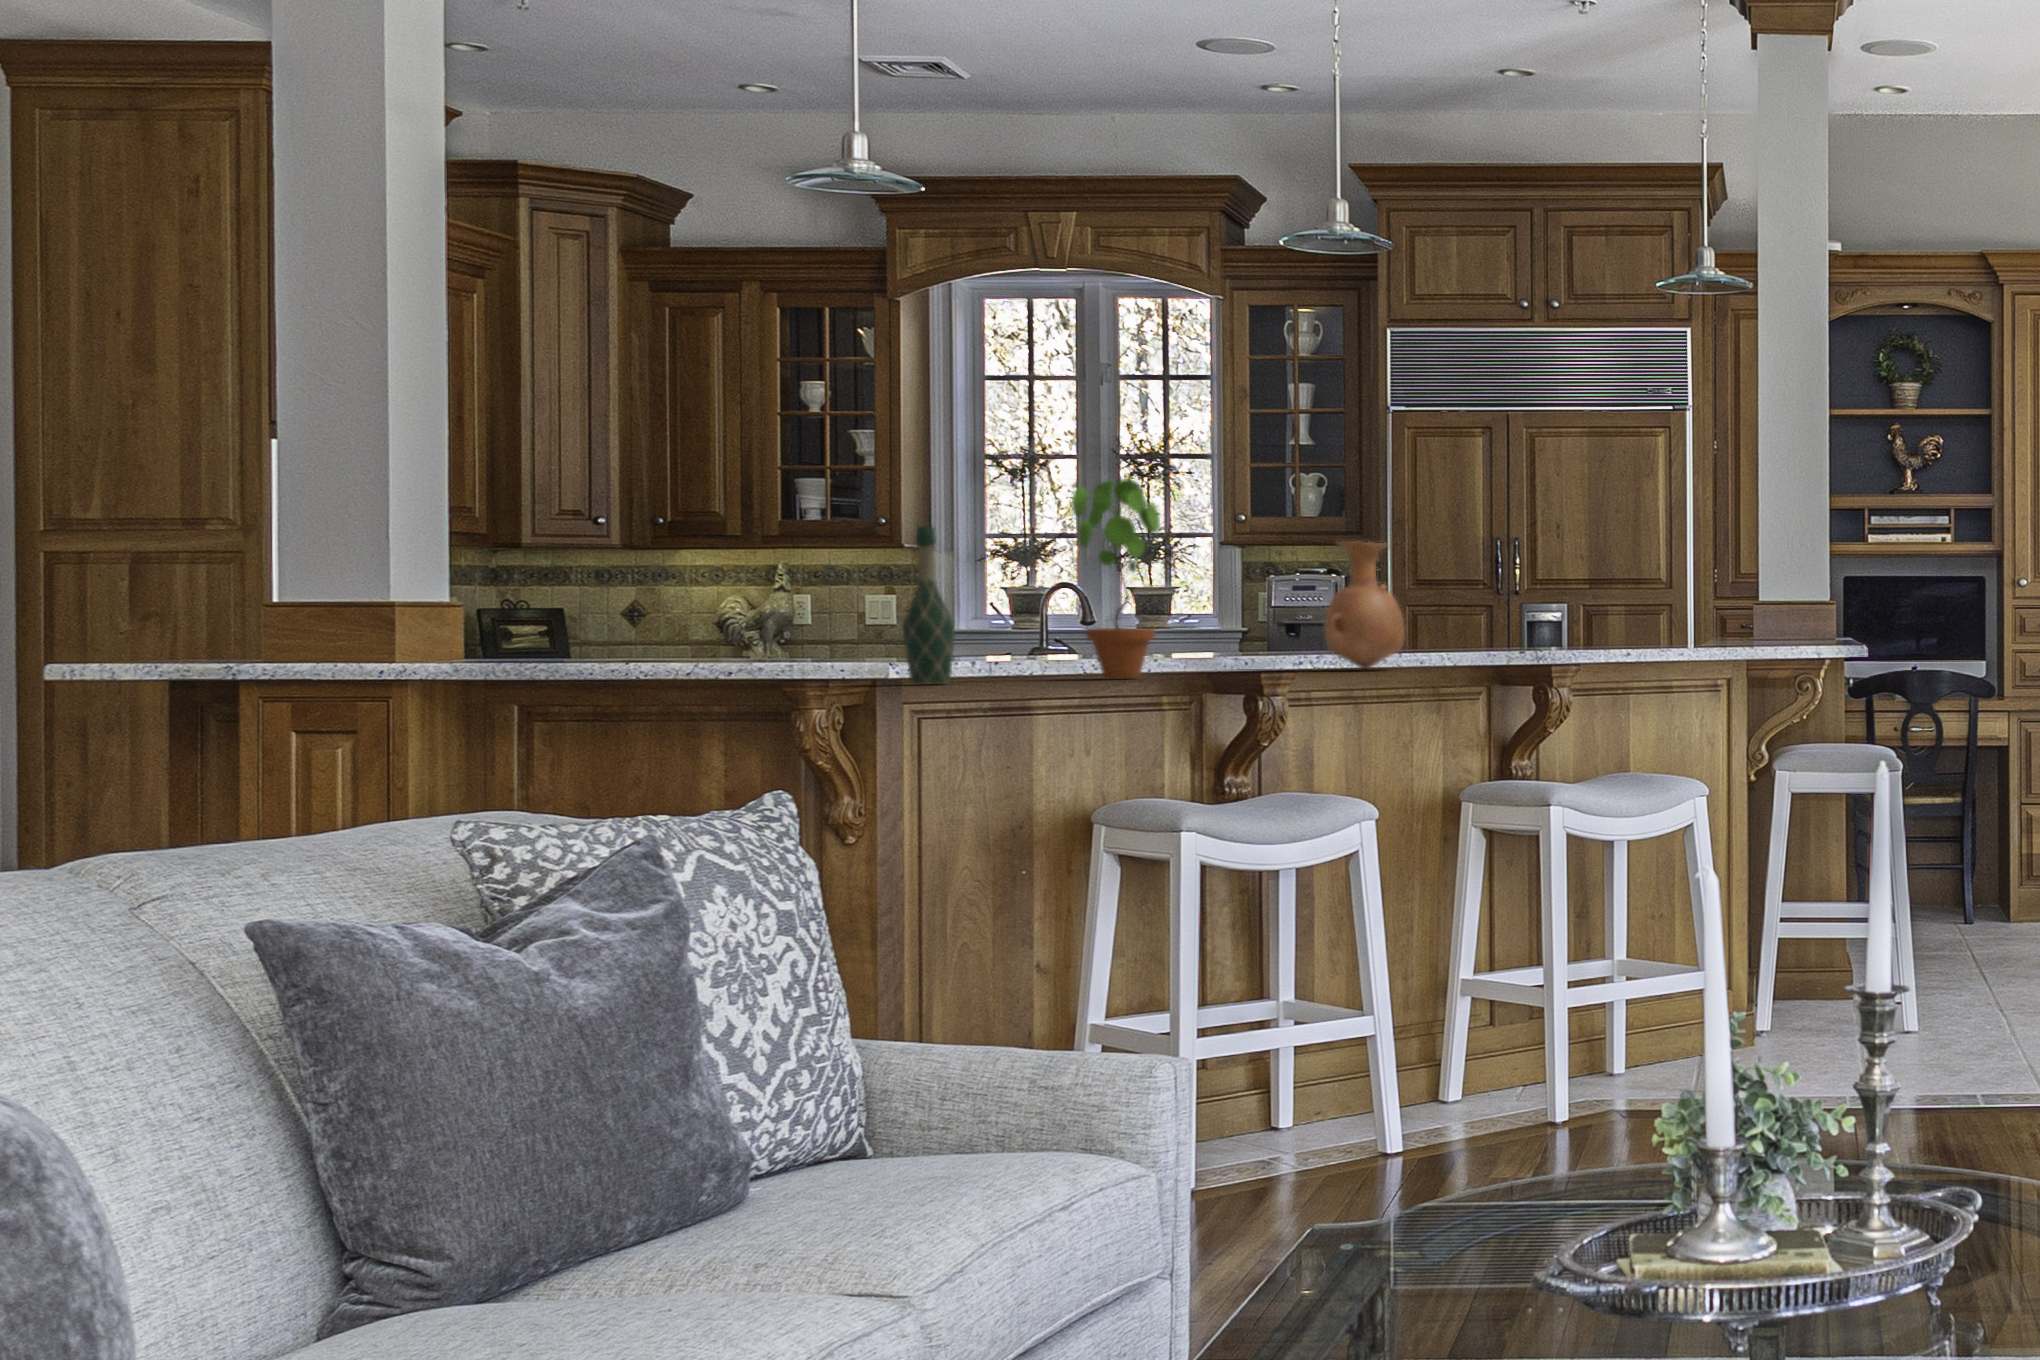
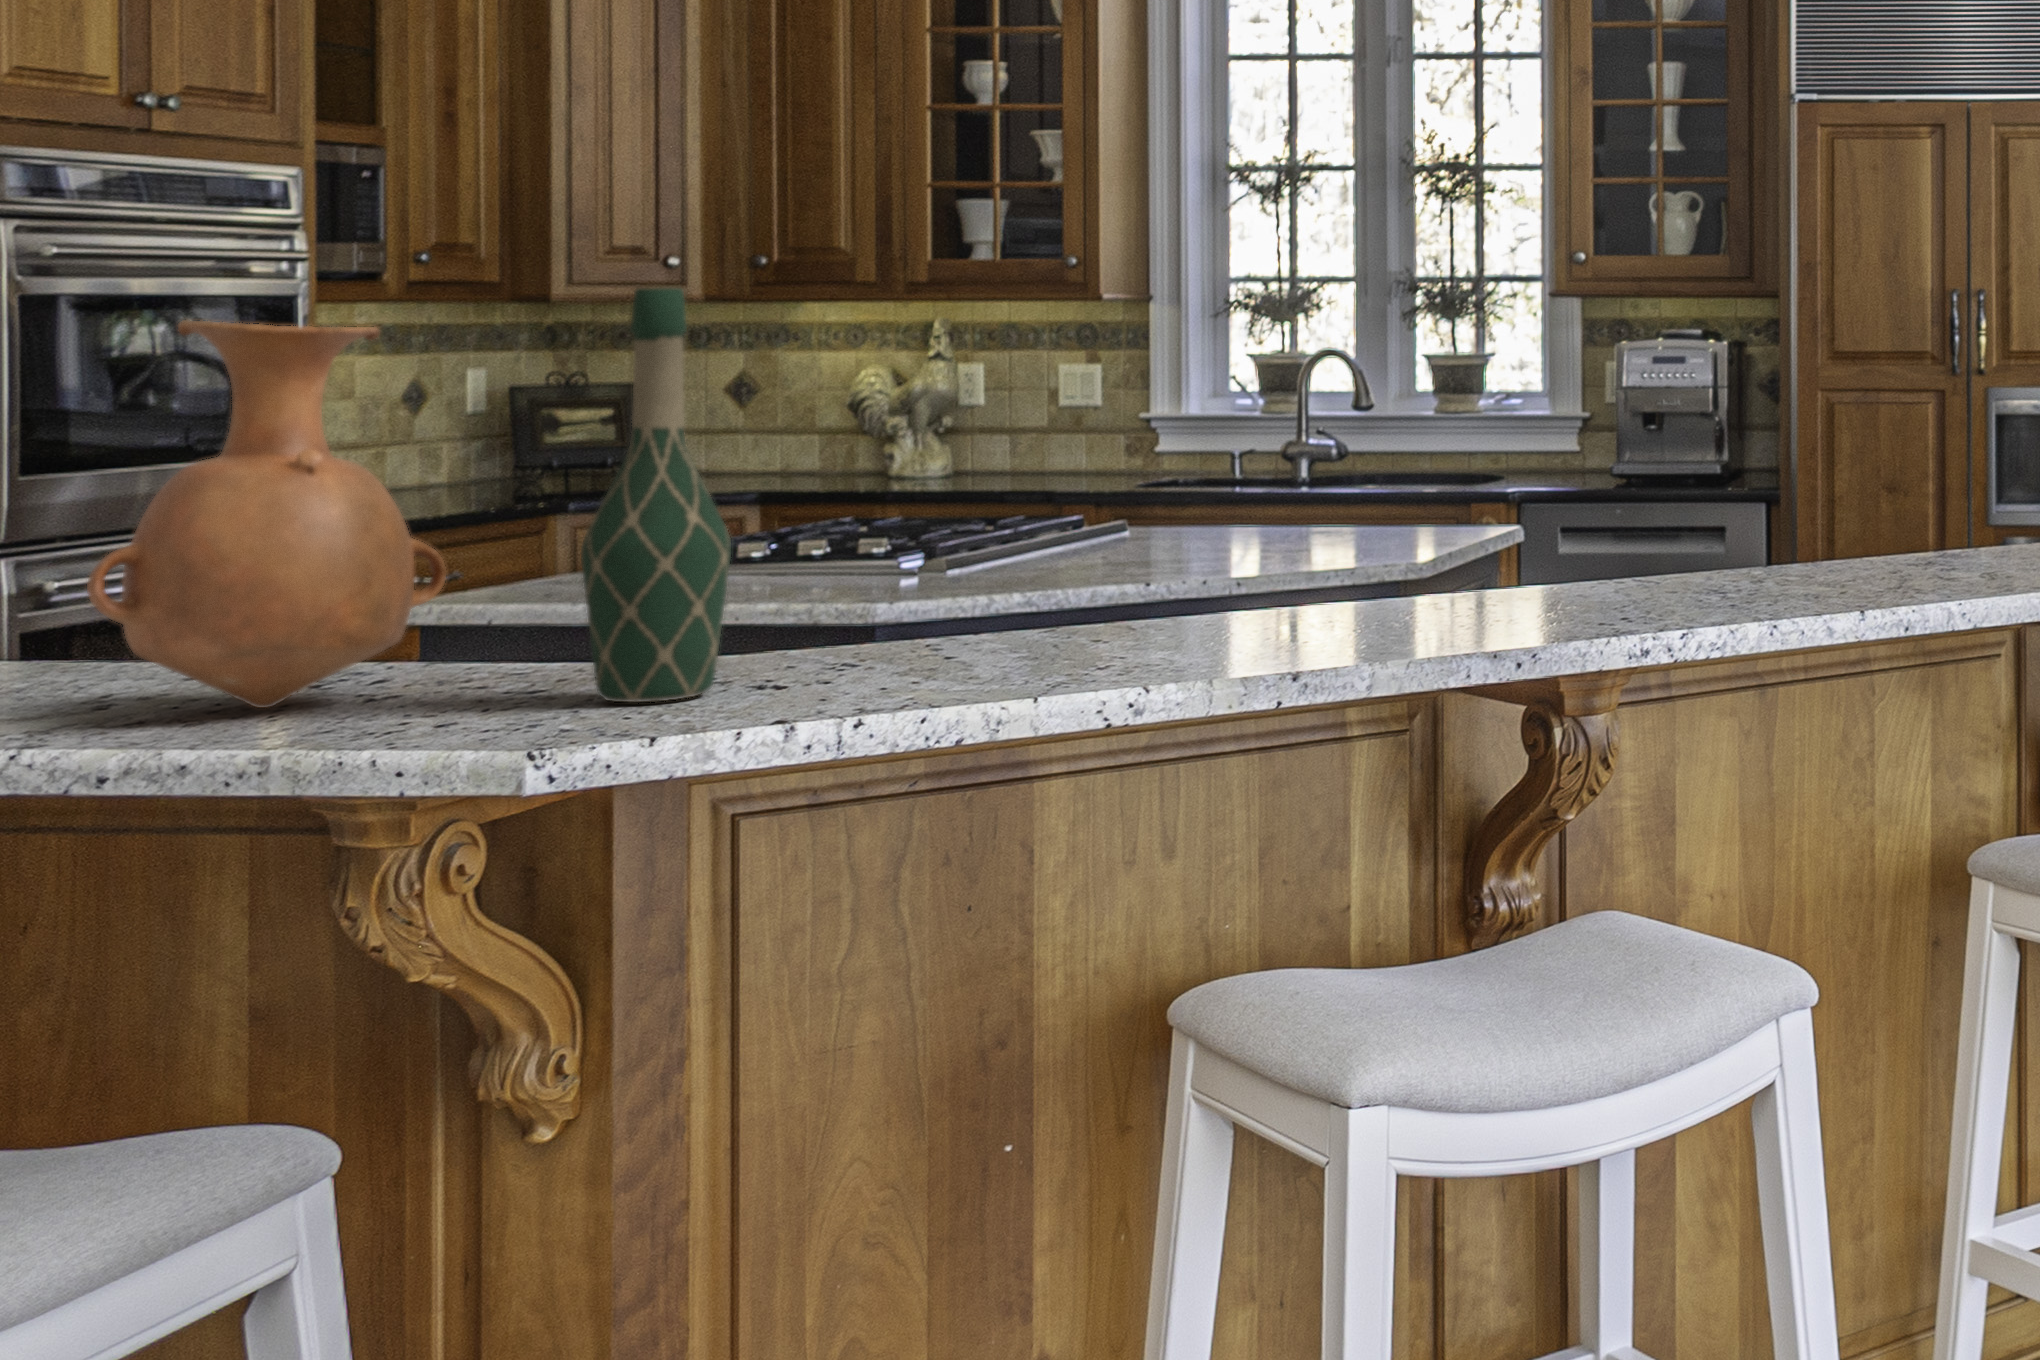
potted plant: present [1072,479,1160,678] -> none [1079,169,1292,656]
vase: present [1324,541,1405,670] -> present [87,320,446,708]

